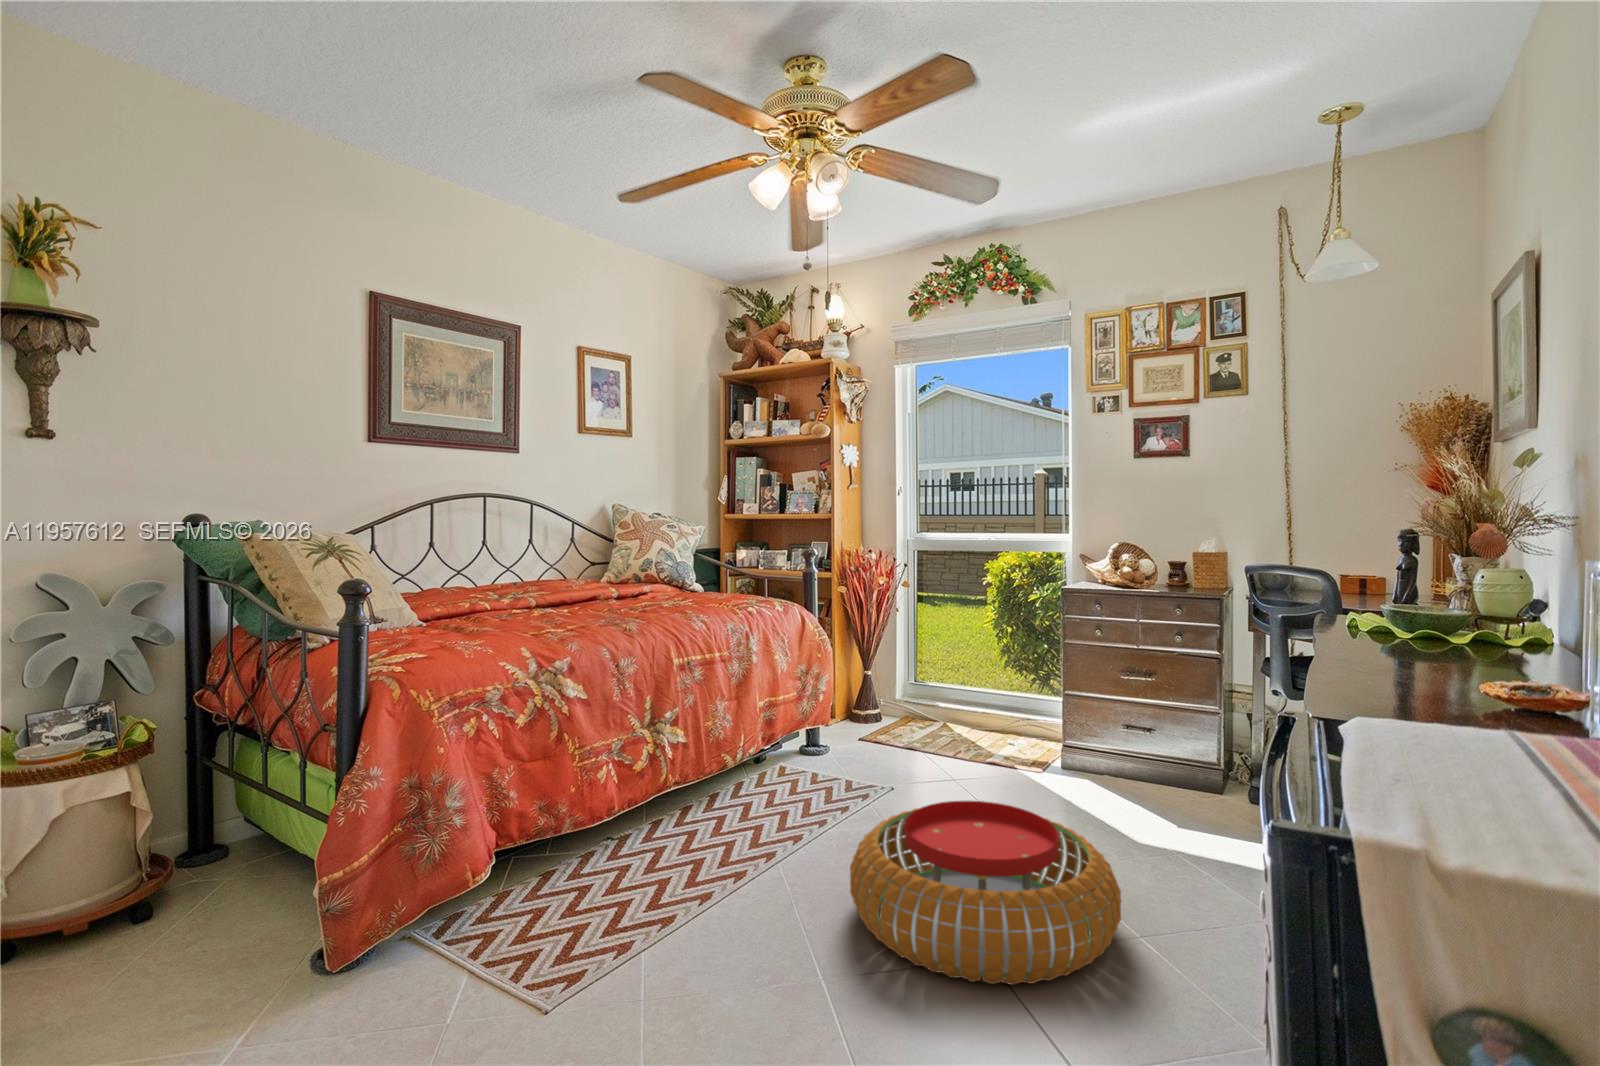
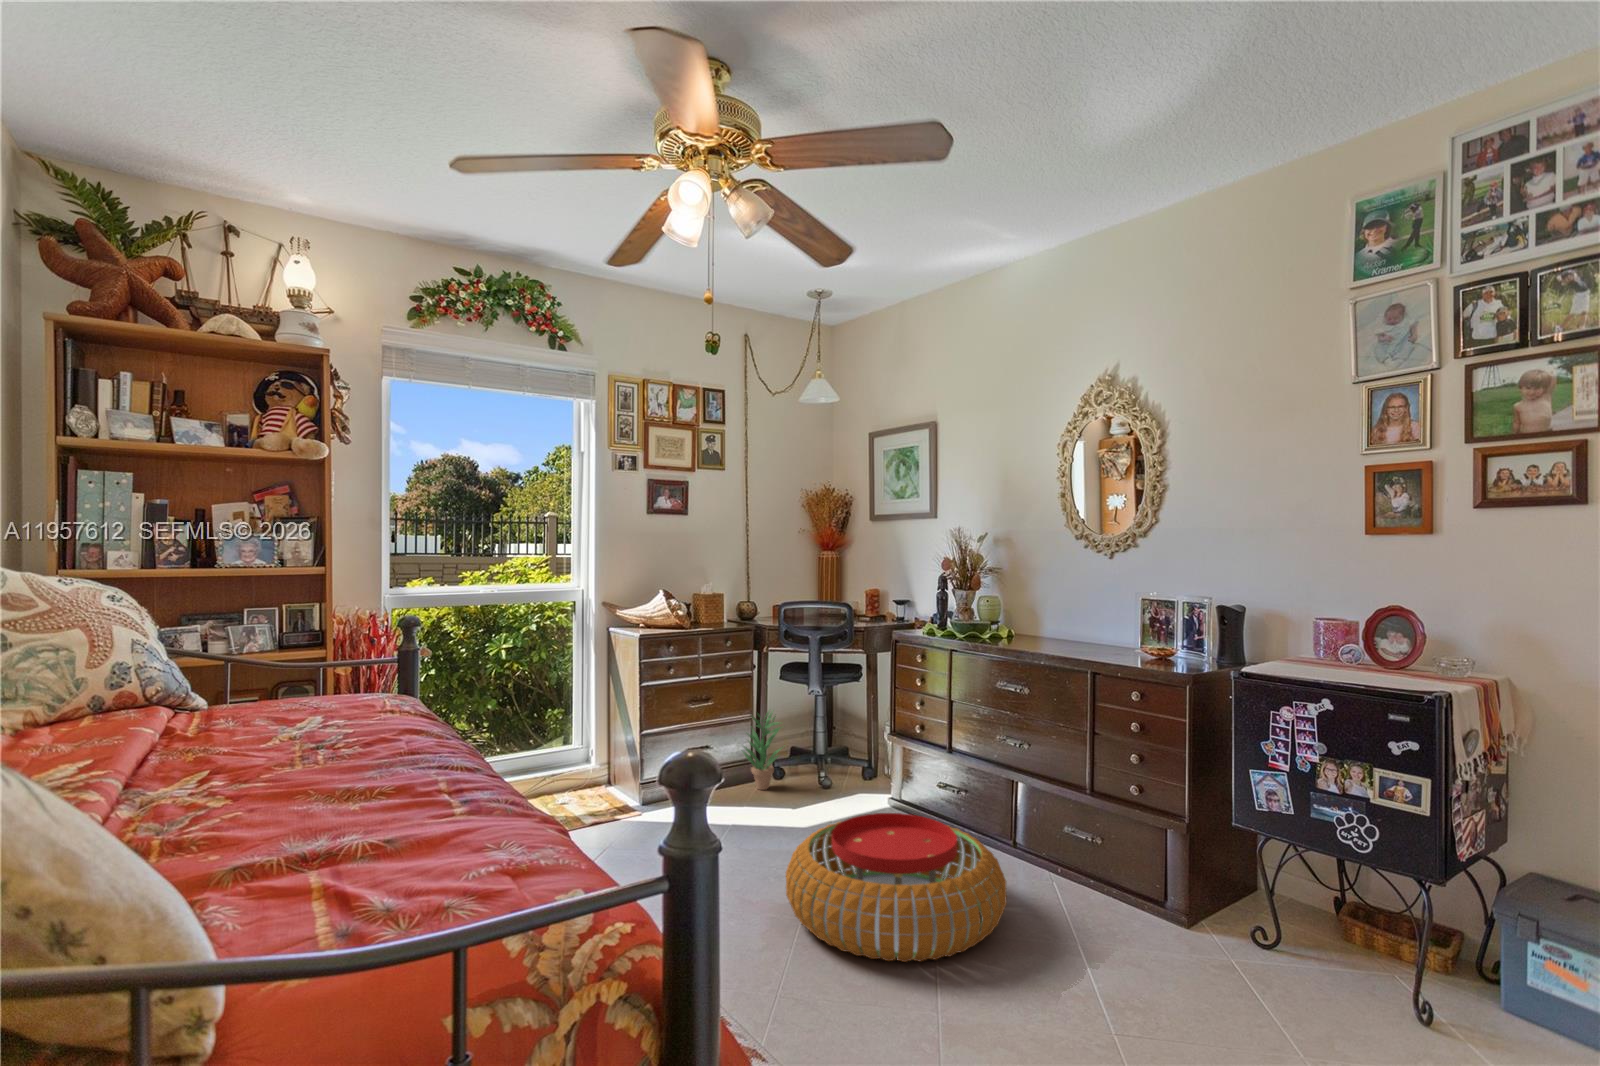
potted plant: none [1165,697,1226,802] -> present [743,712,782,790]

